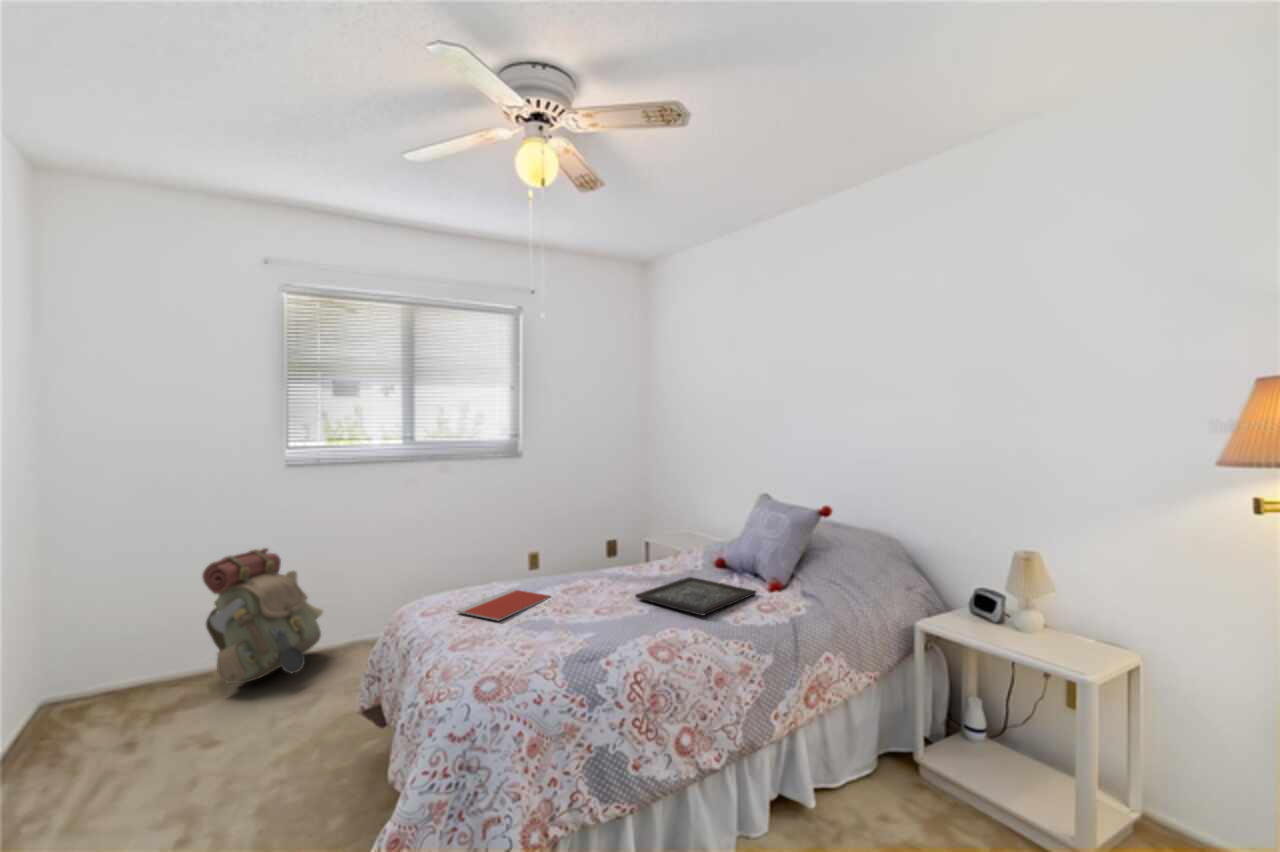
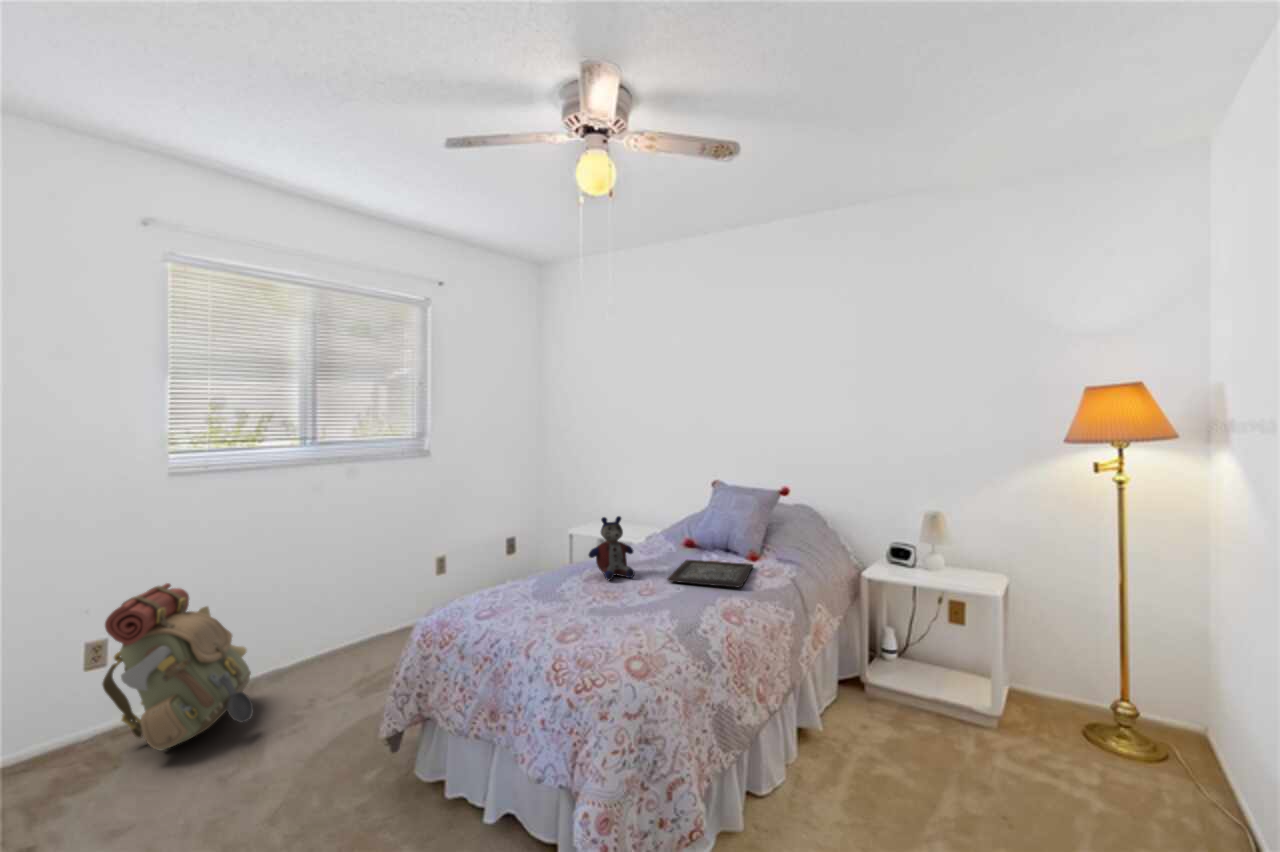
stuffed bear: none [568,520,620,589] -> present [589,516,635,580]
notebook: present [456,589,550,621] -> none [527,588,592,615]

